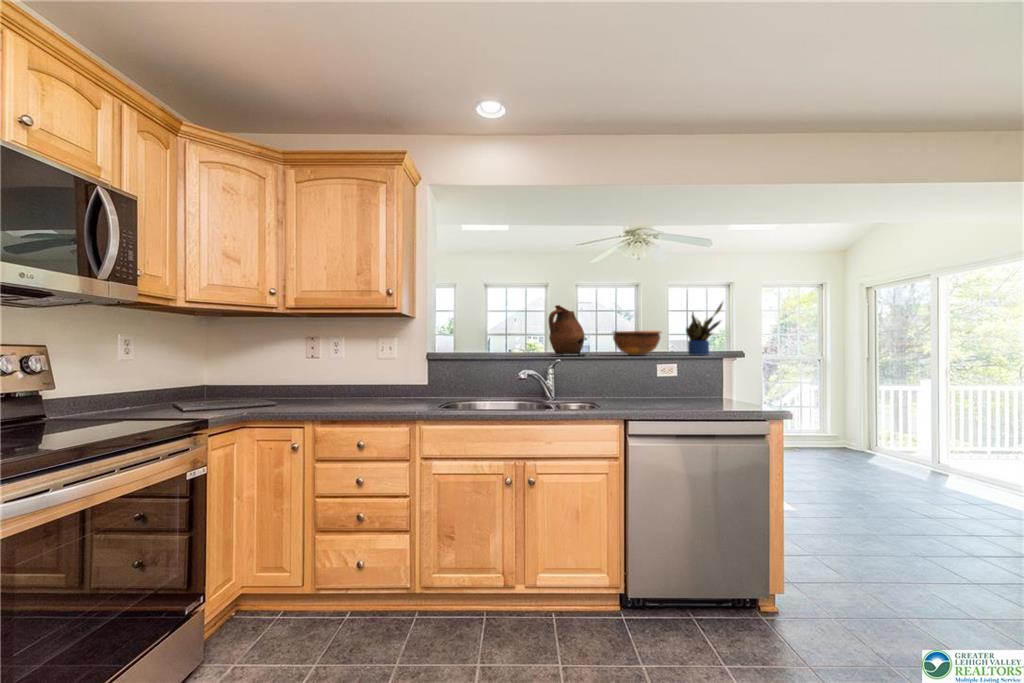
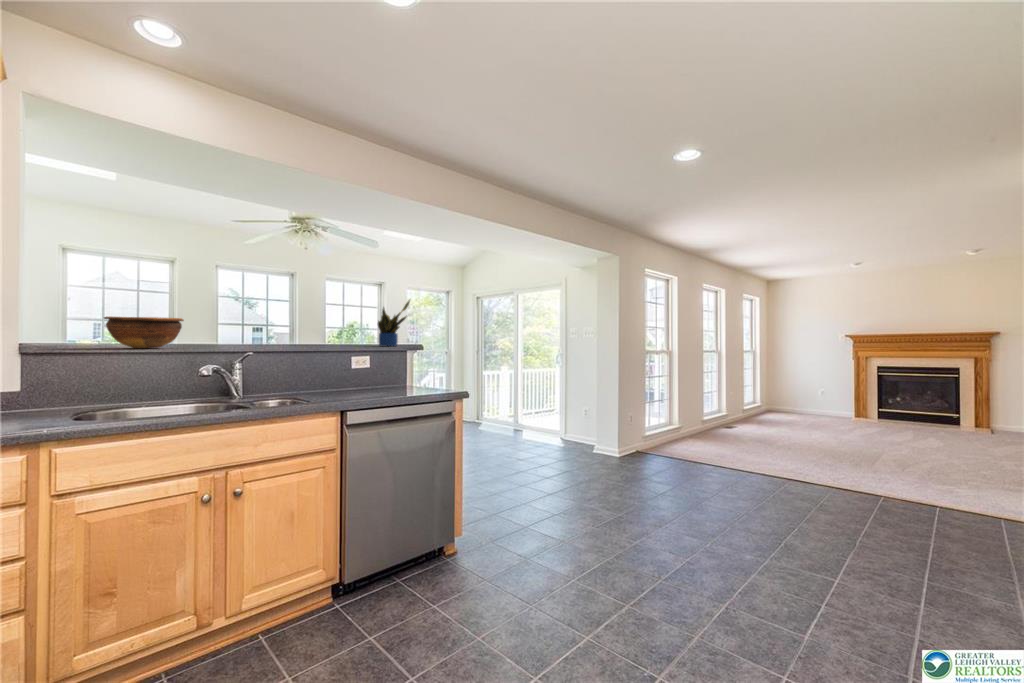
ceramic pitcher: present [549,305,585,355] -> none [228,291,284,347]
bowl: present [613,331,661,355] -> present [104,316,184,348]

